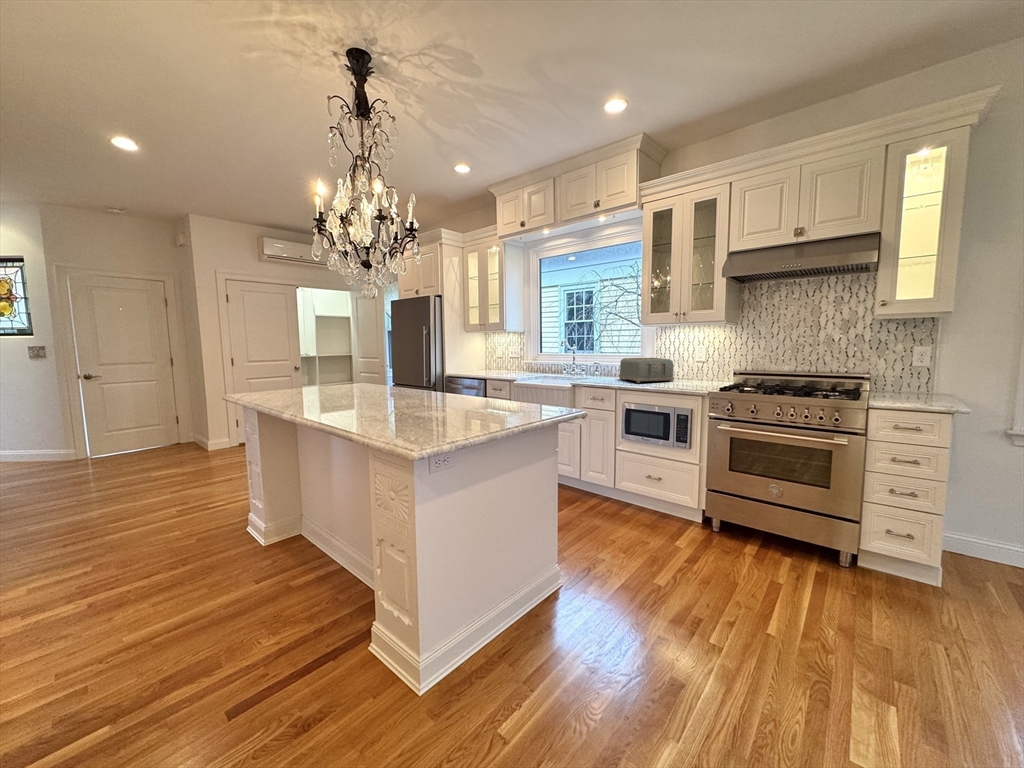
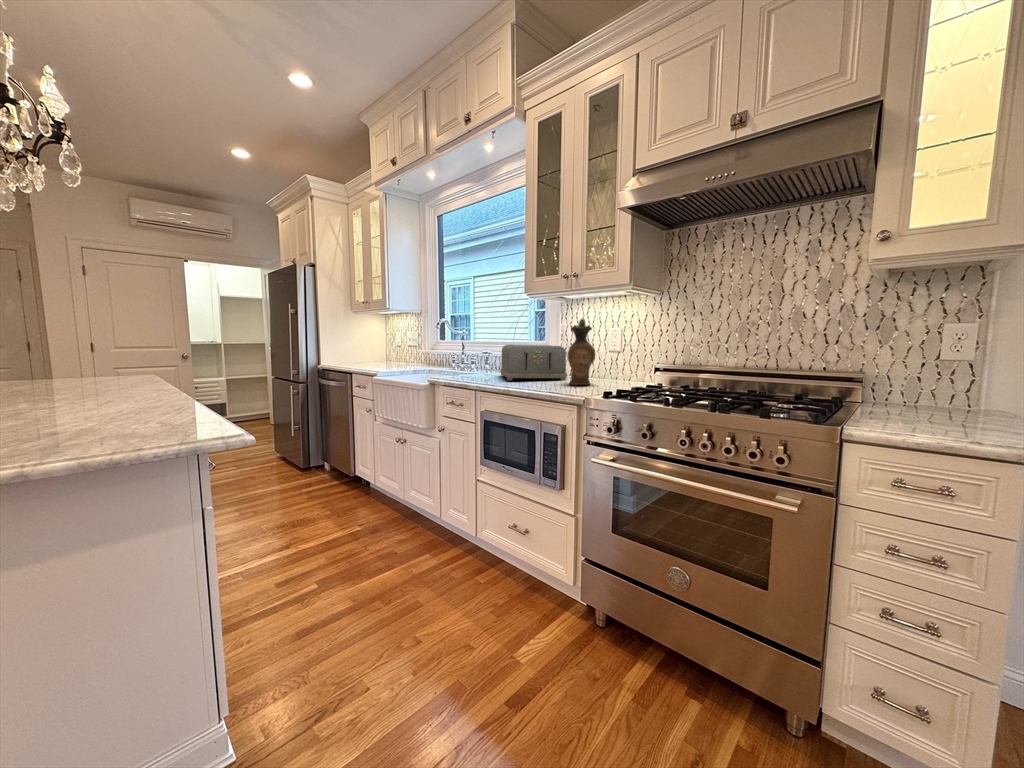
ceramic pitcher: none [684,342,703,385] -> present [567,319,595,385]

